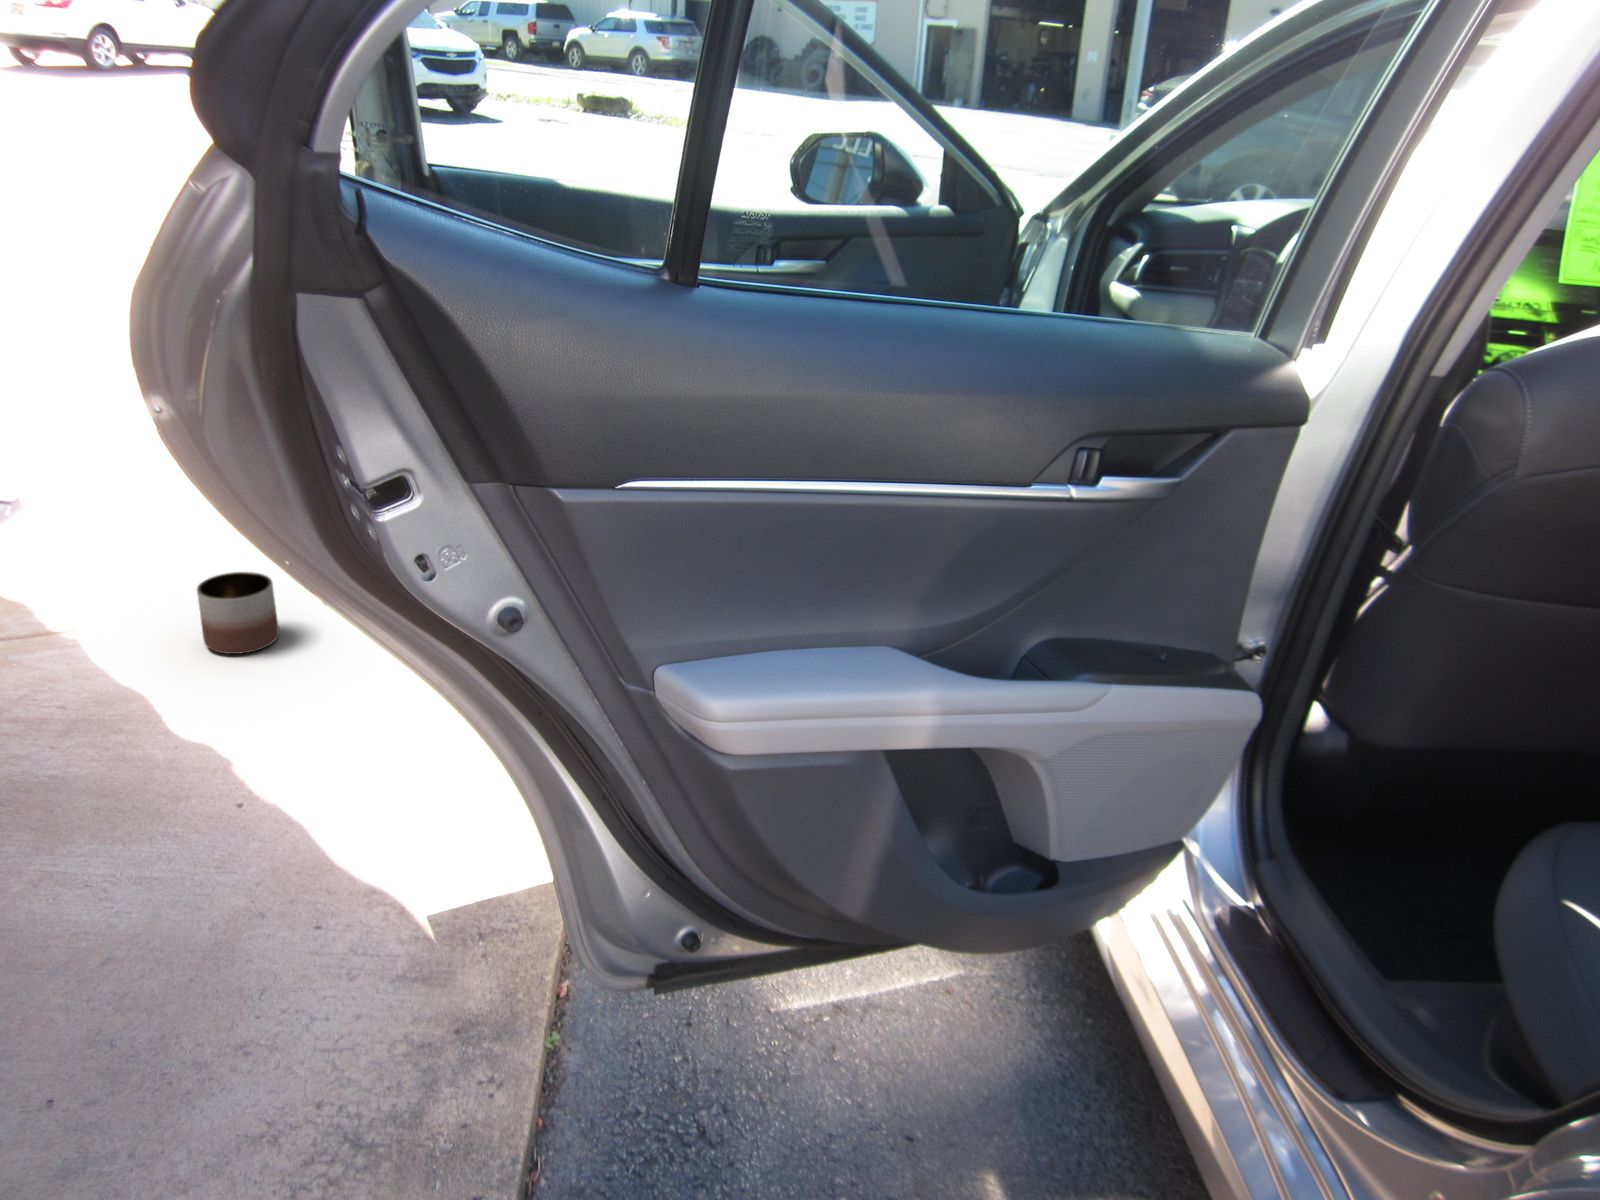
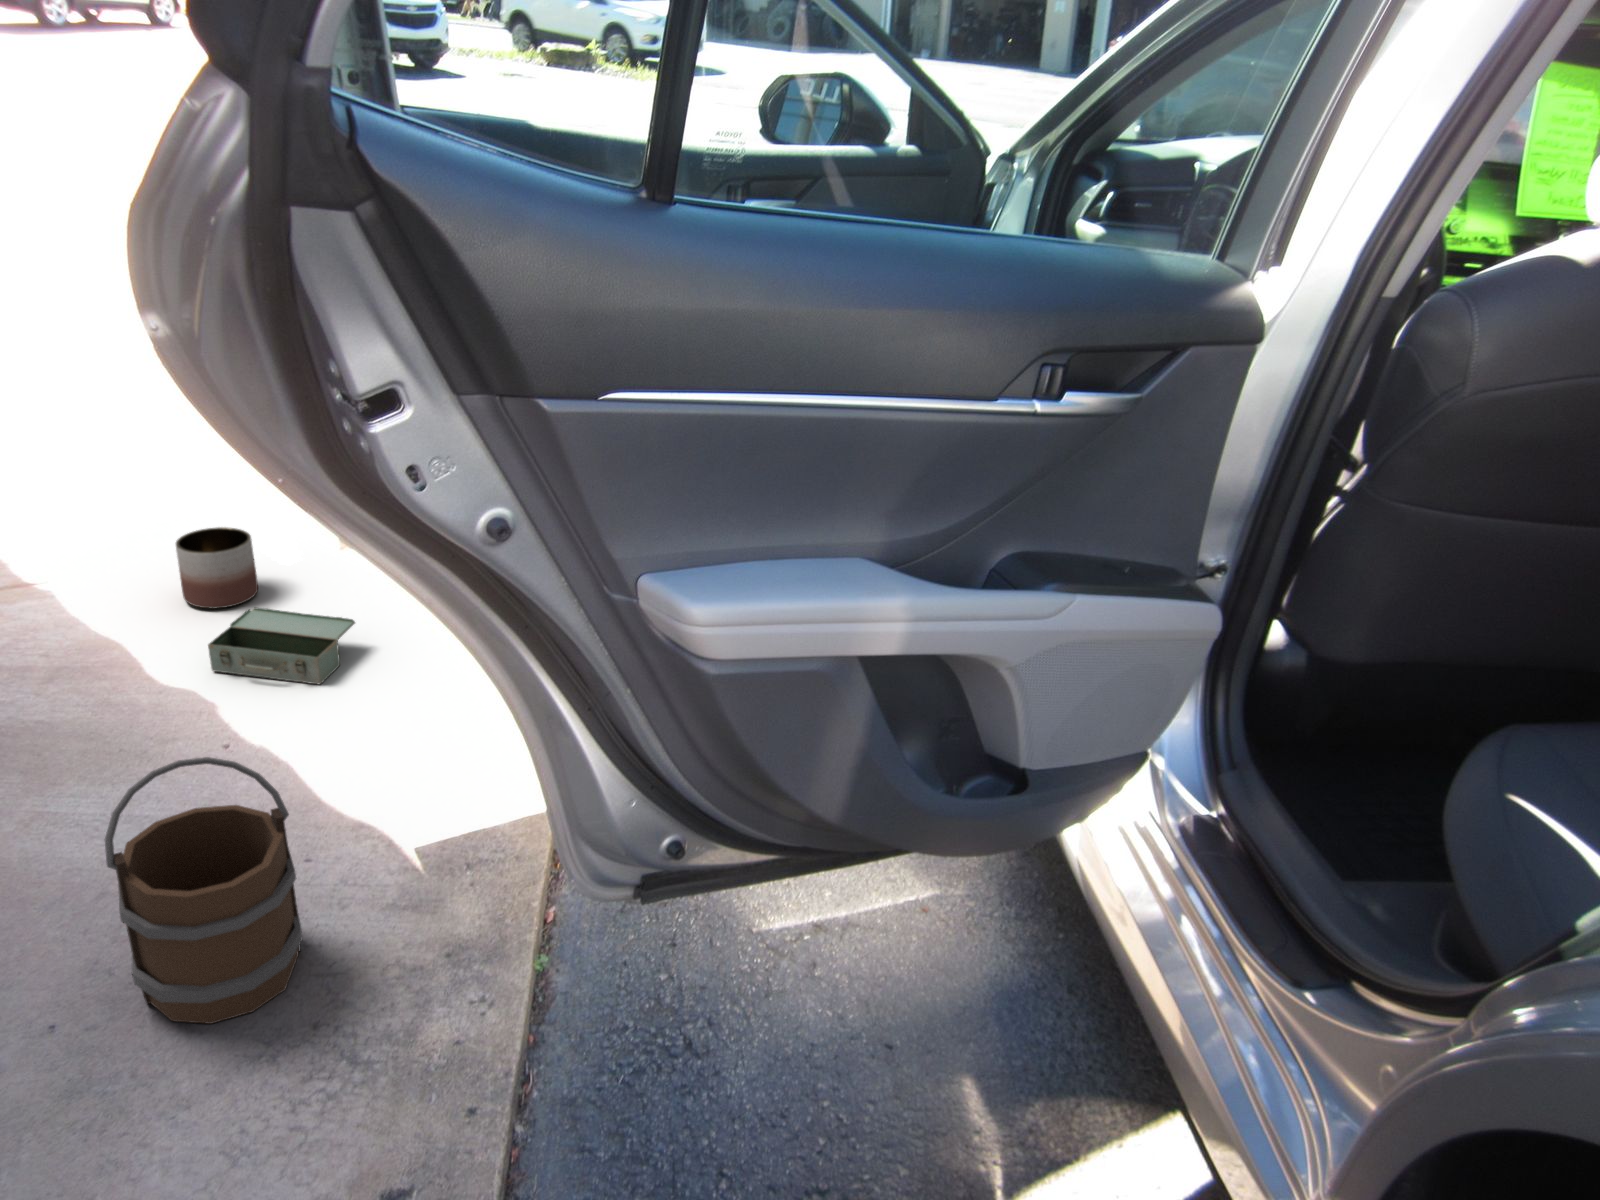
toolbox: none [226,655,375,736] -> present [208,608,355,684]
bucket: none [108,828,310,1103] -> present [105,757,302,1024]

